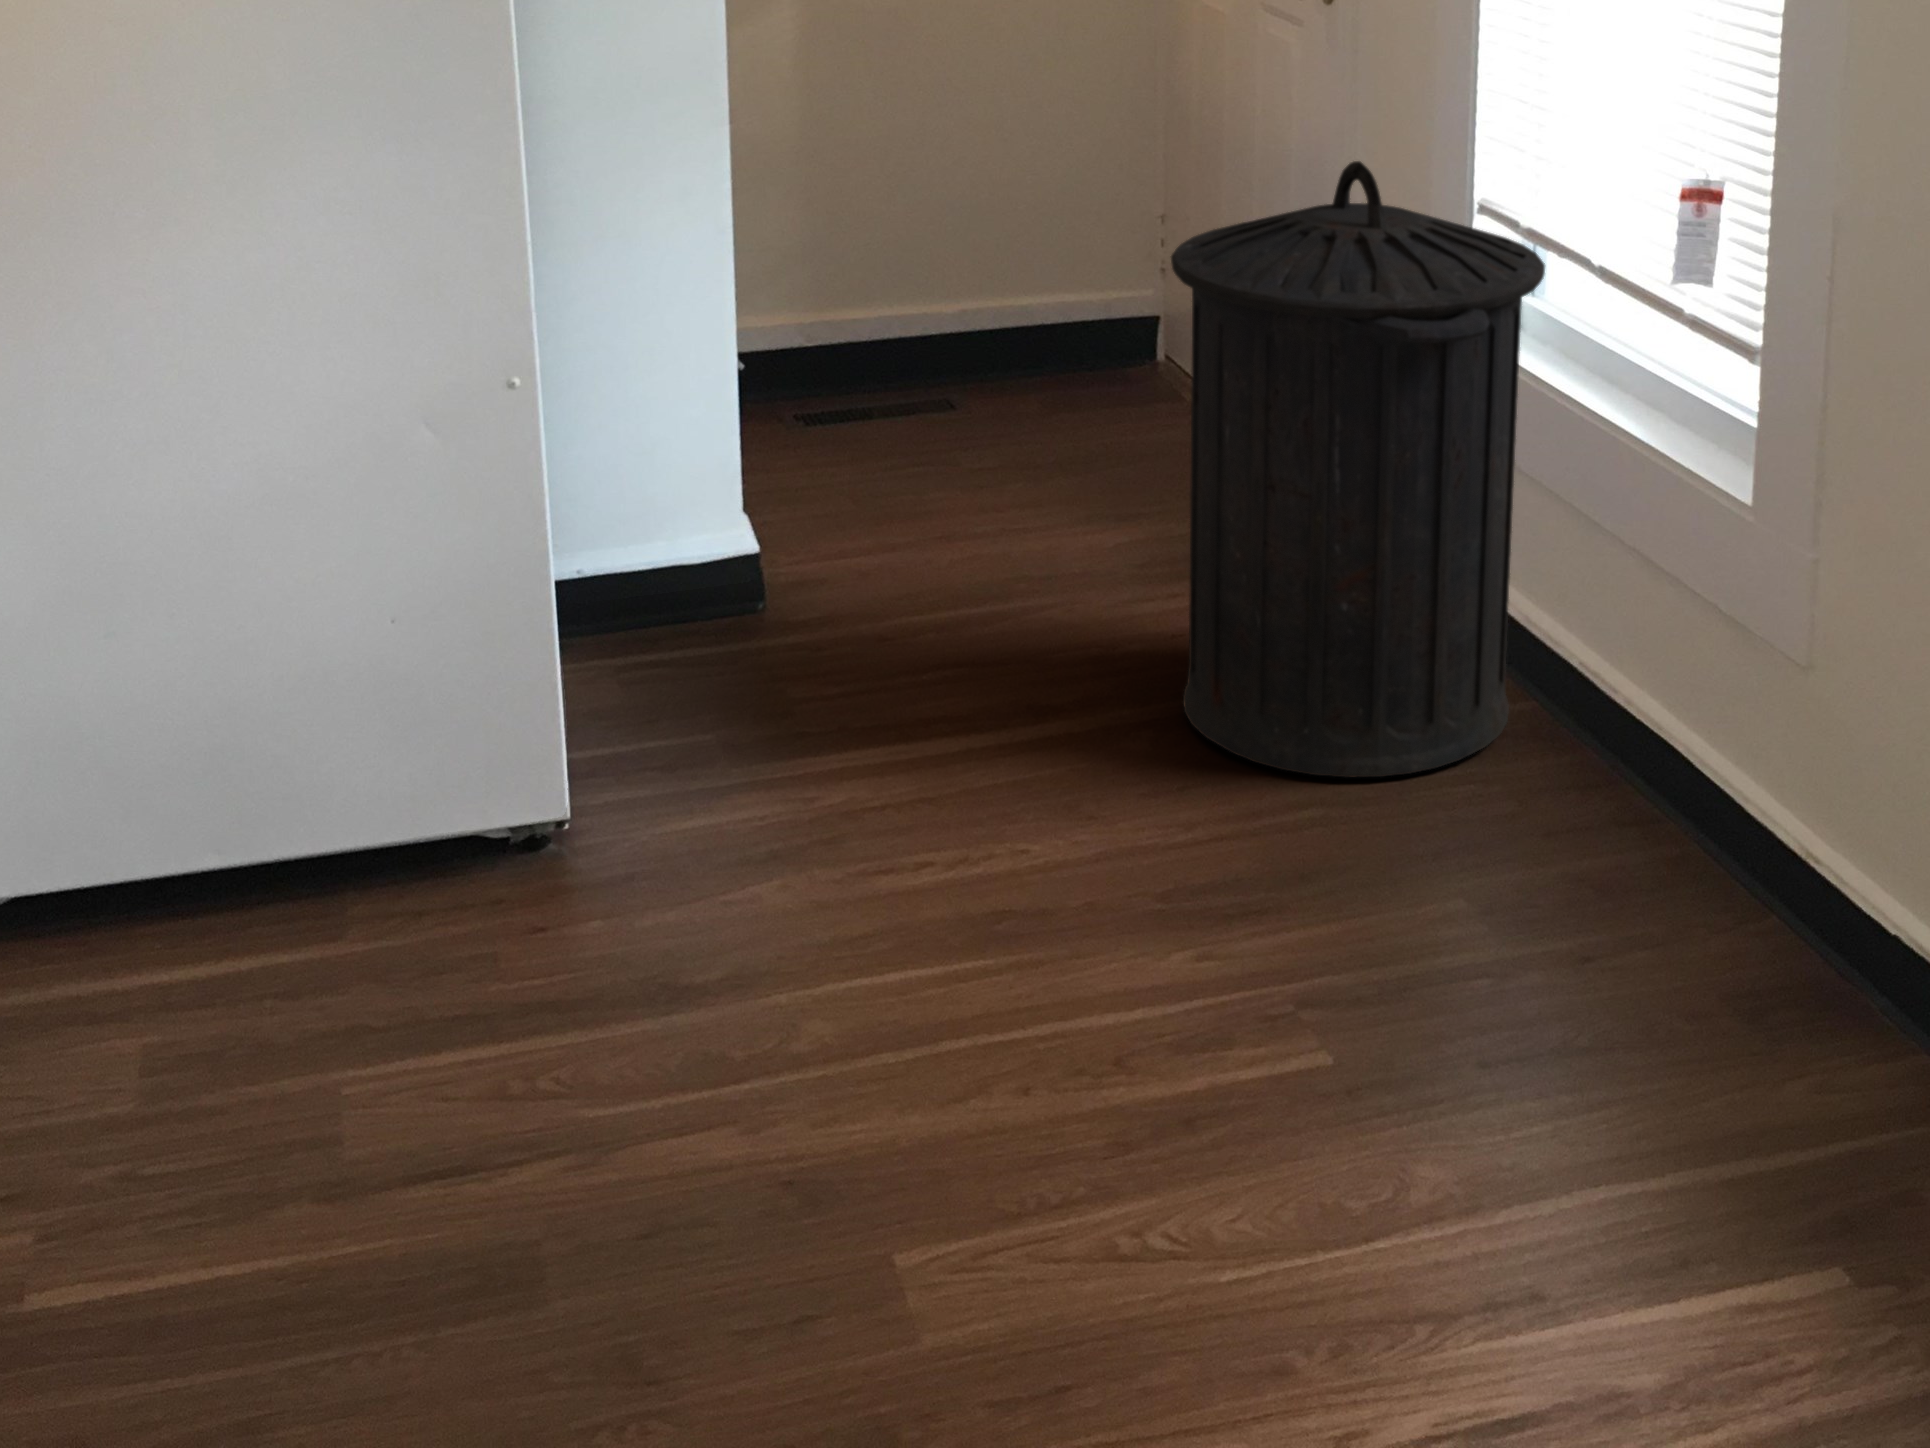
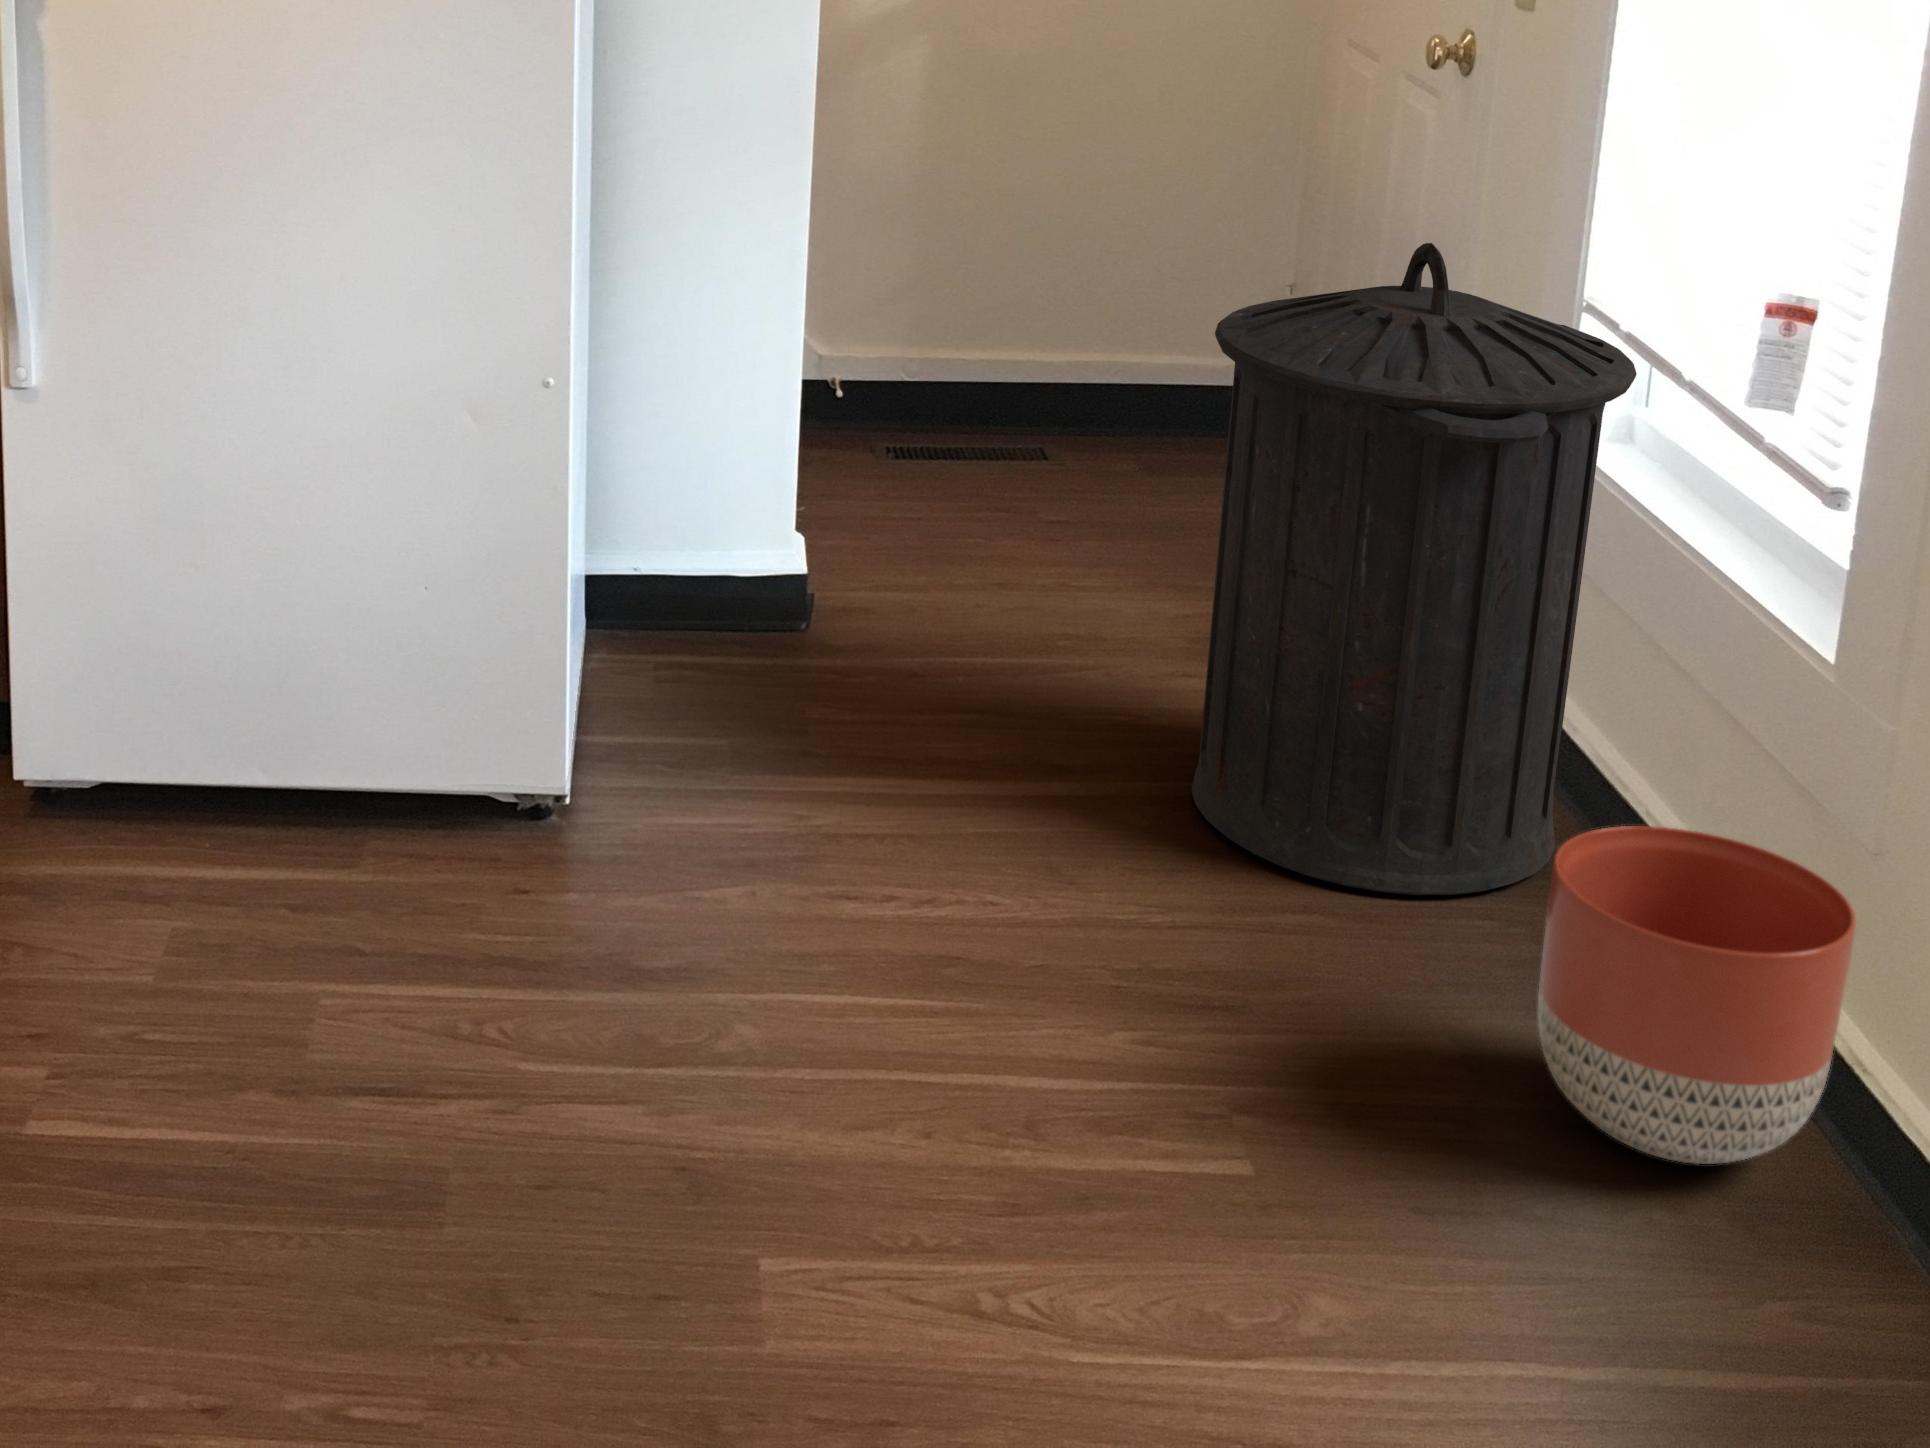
planter: none [1555,672,1811,972] -> present [1538,826,1856,1164]

